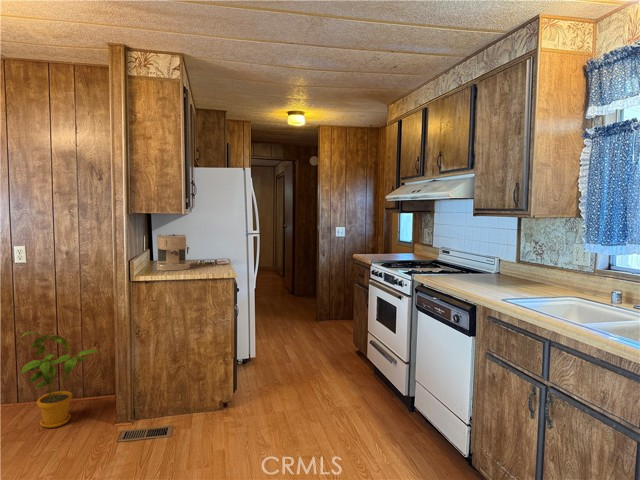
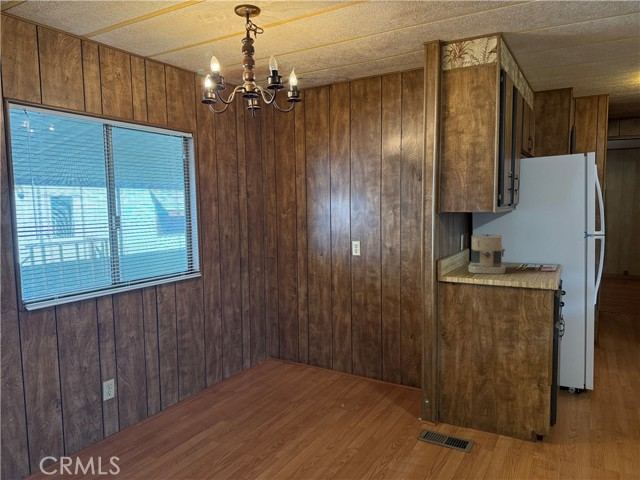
house plant: present [21,332,98,428] -> none [347,316,415,406]

